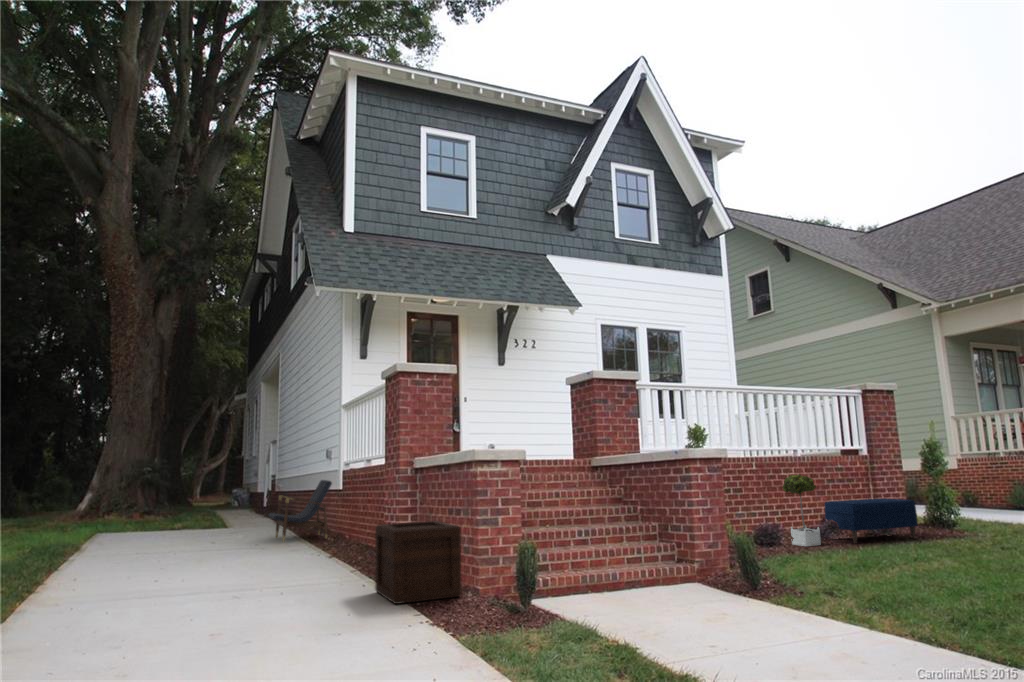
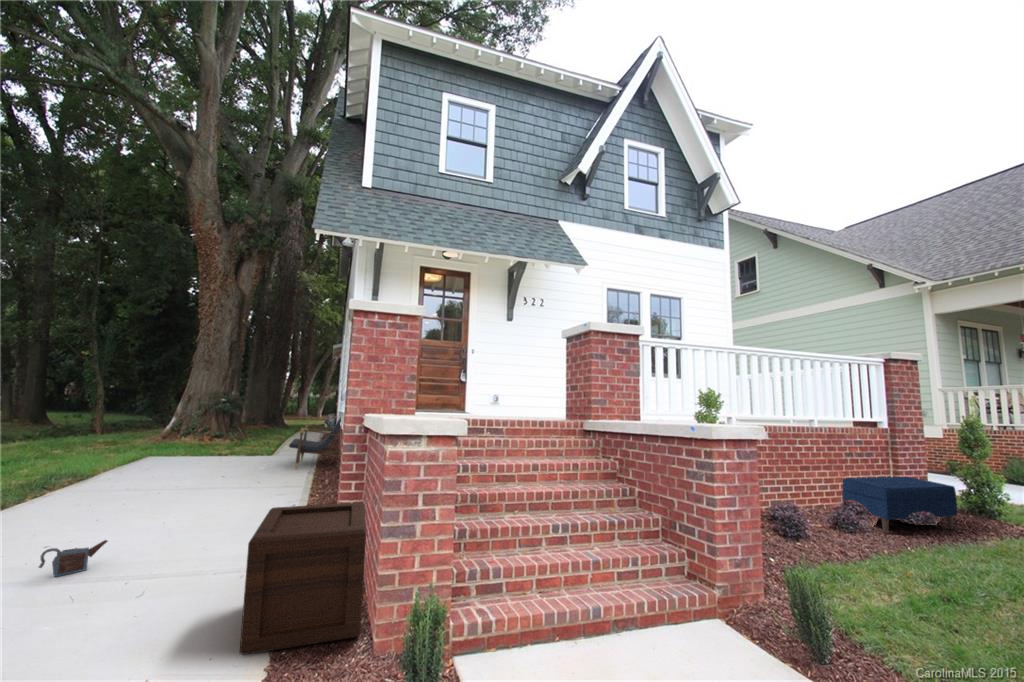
potted tree: present [783,474,821,546] -> none [800,450,845,534]
watering can: none [190,570,227,595] -> present [39,540,107,577]

